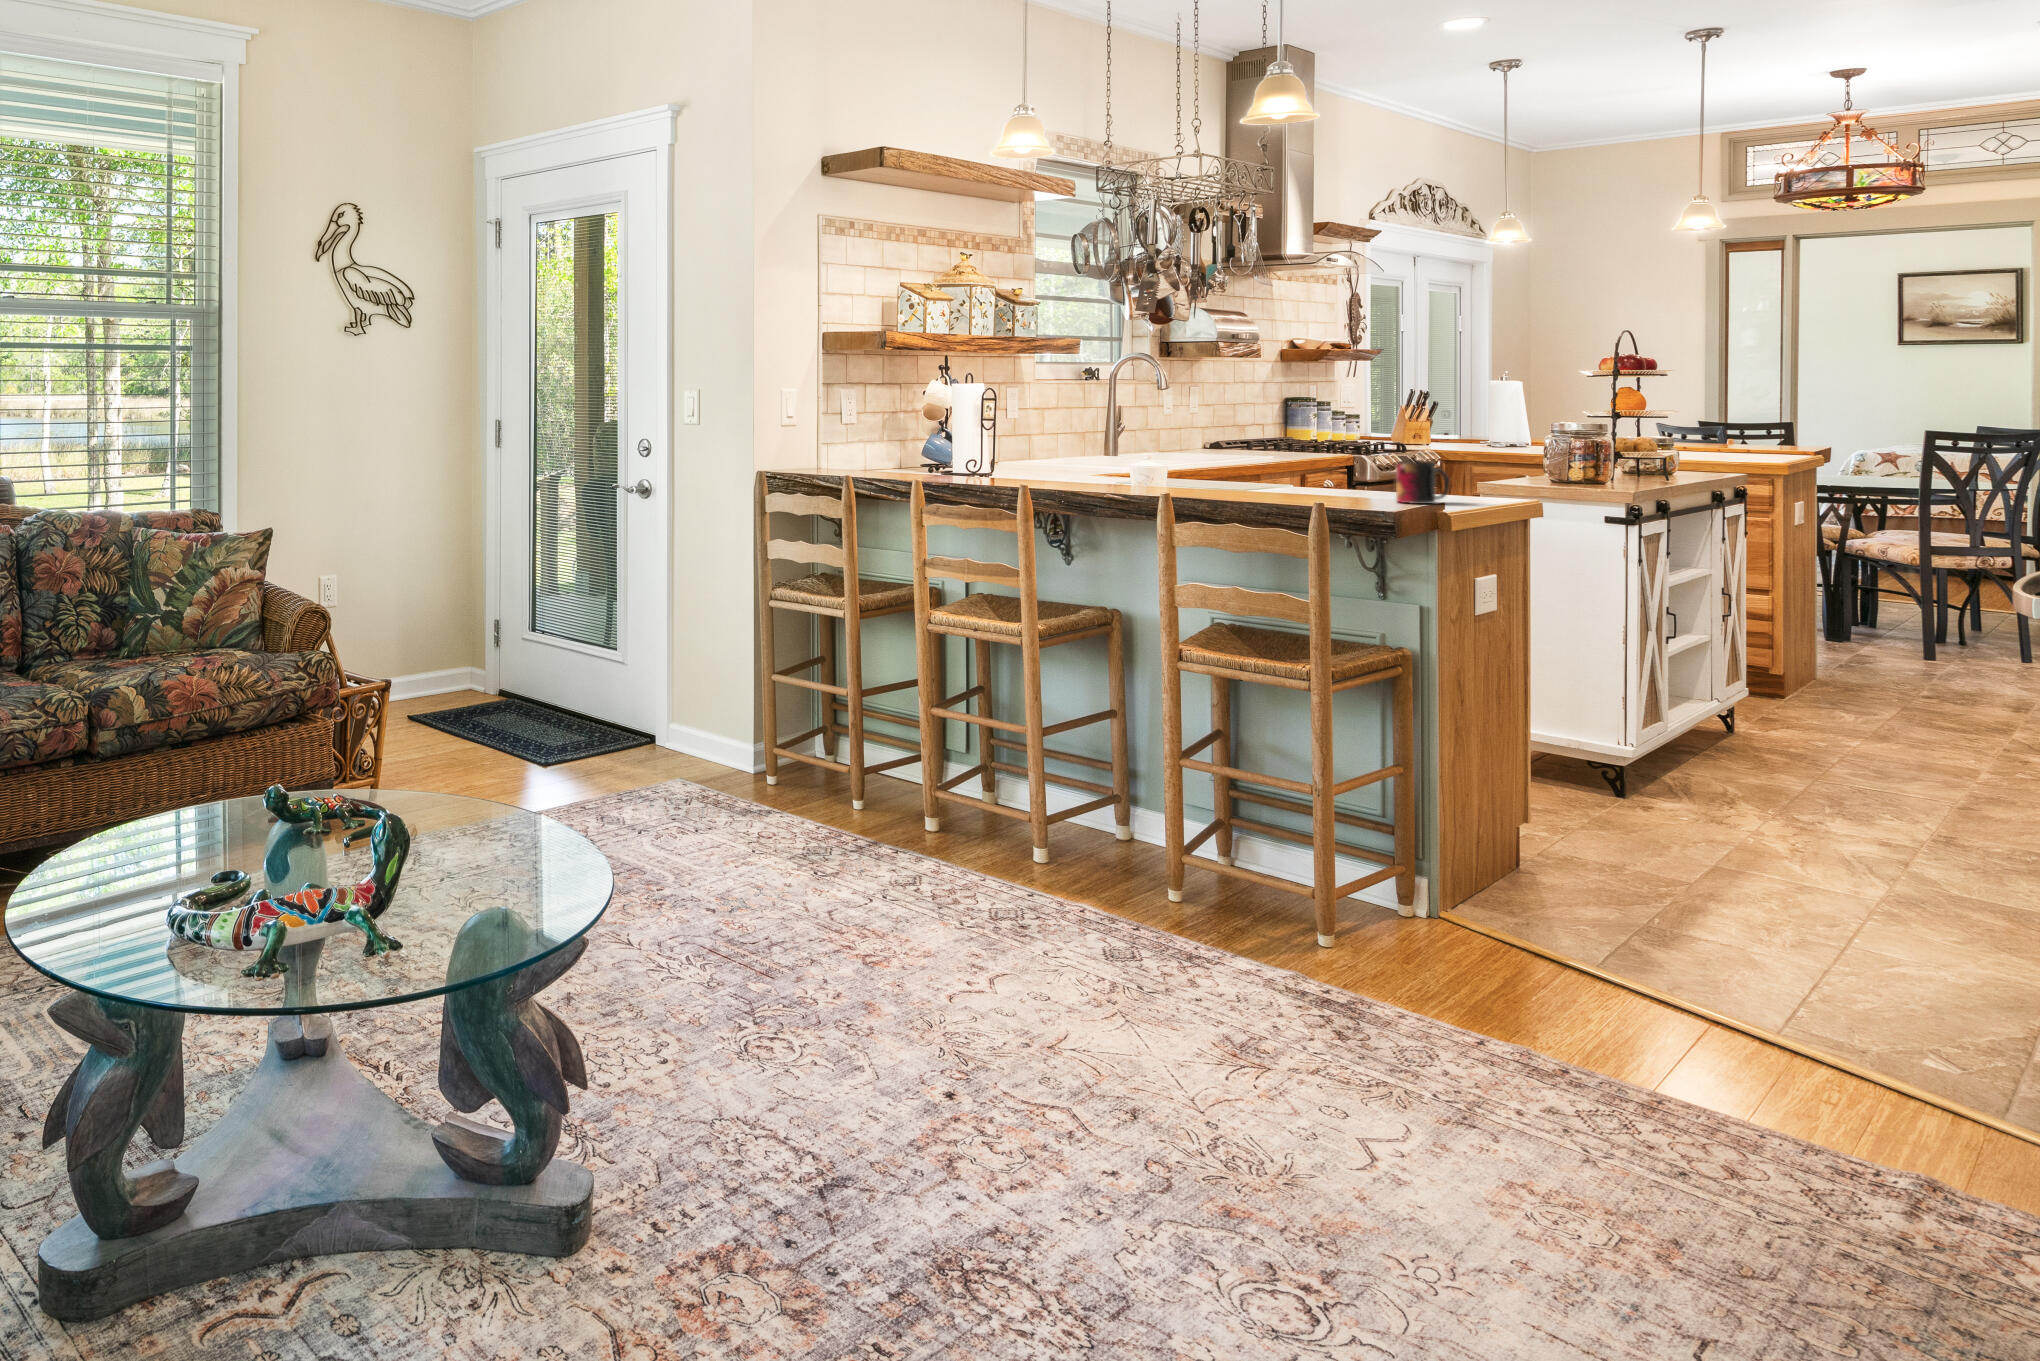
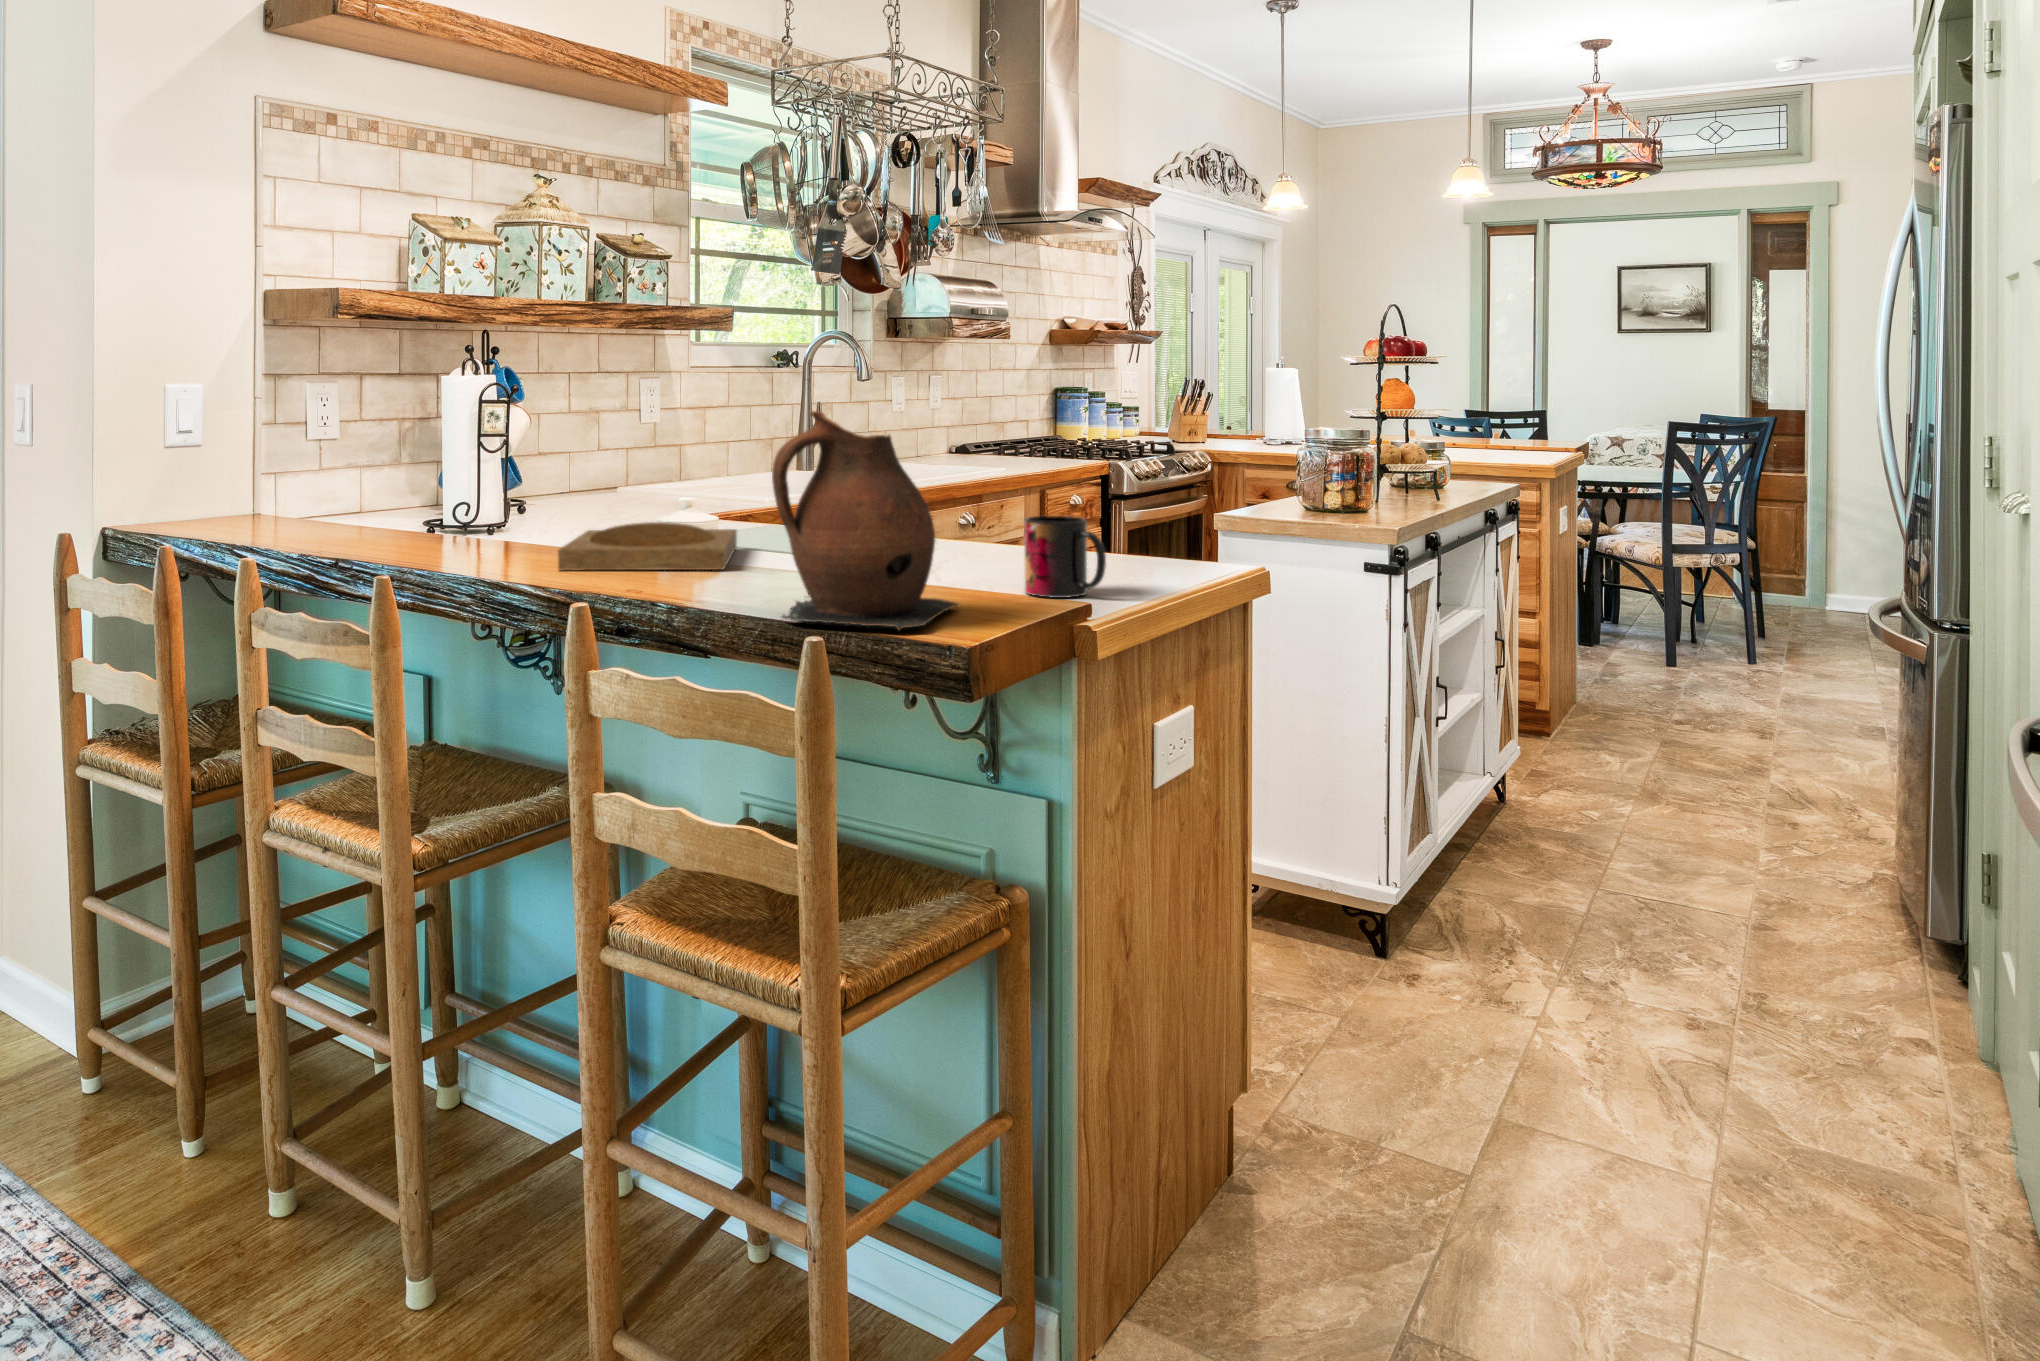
ceramic pitcher: none [1270,402,1368,509] -> present [772,411,959,631]
tray: none [1090,468,1198,492] -> present [558,522,737,570]

